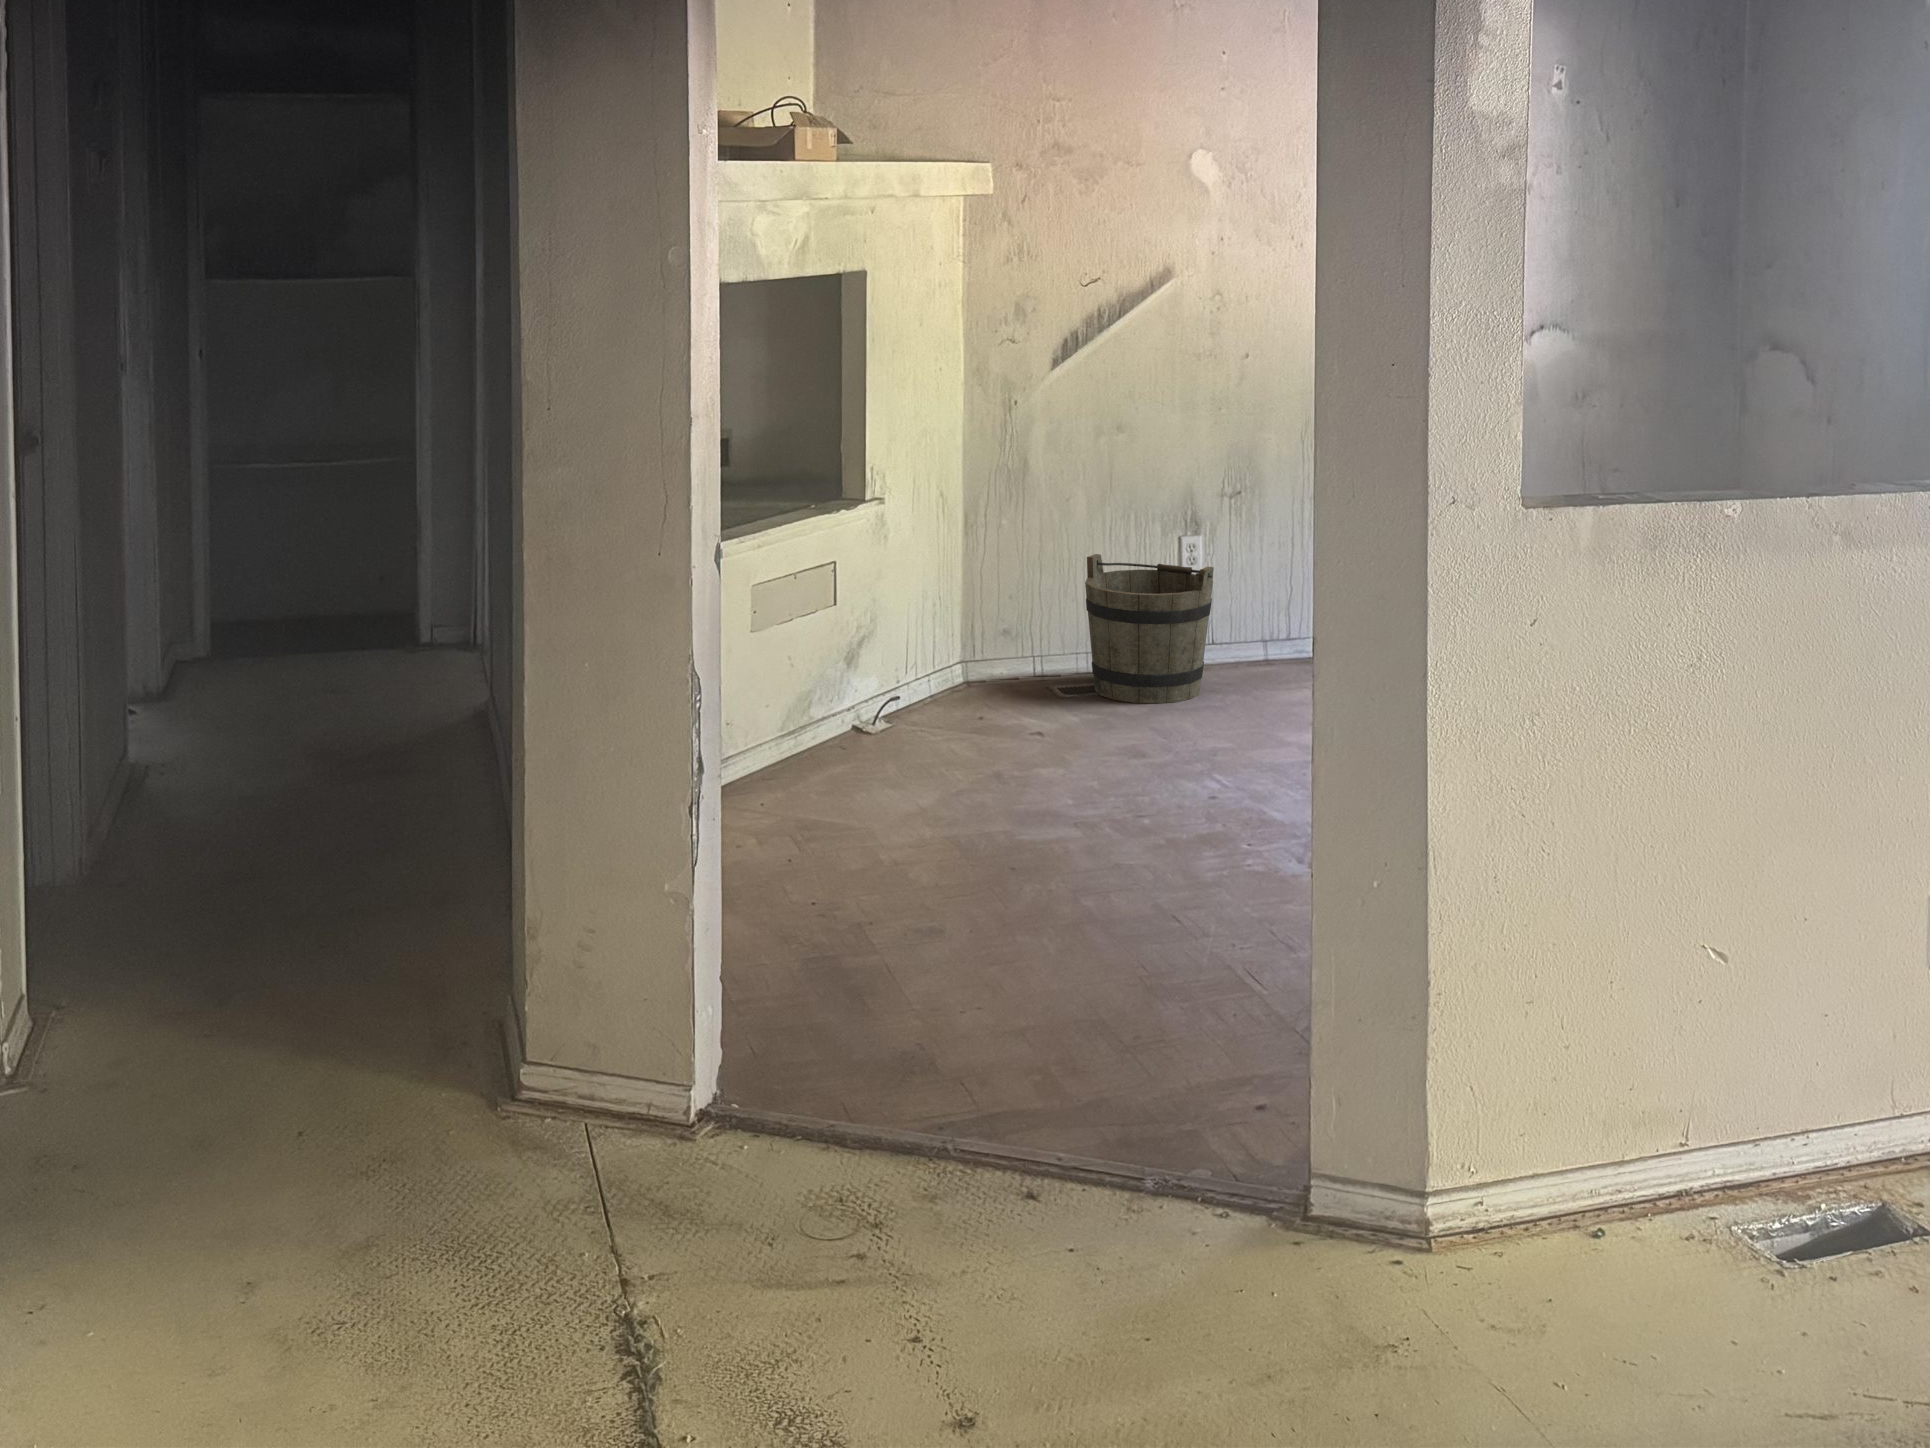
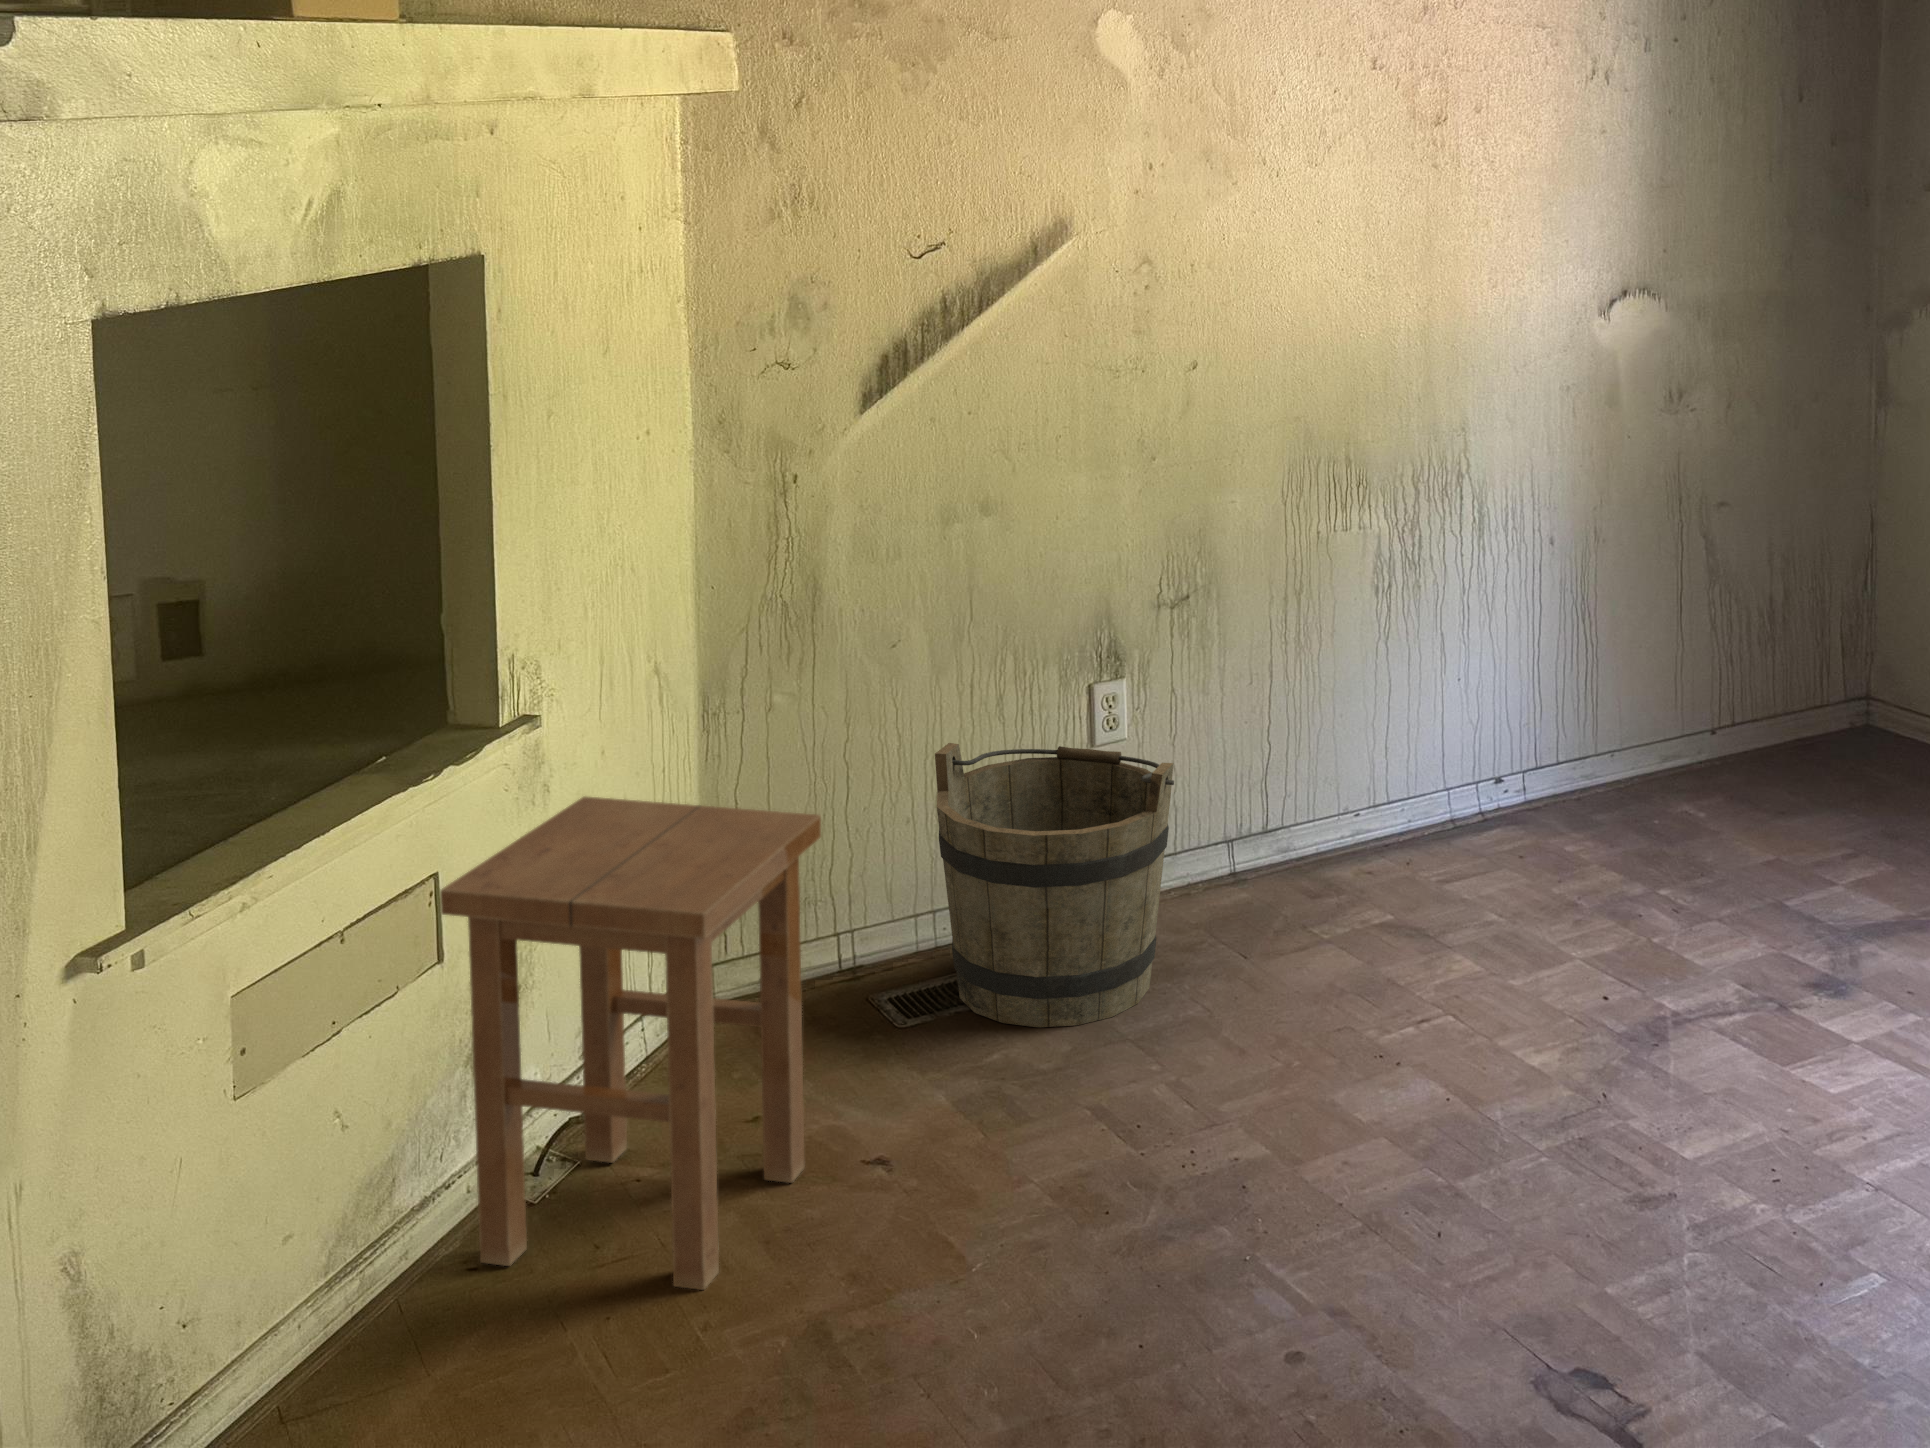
stool: none [837,543,1015,763] -> present [440,796,821,1290]

